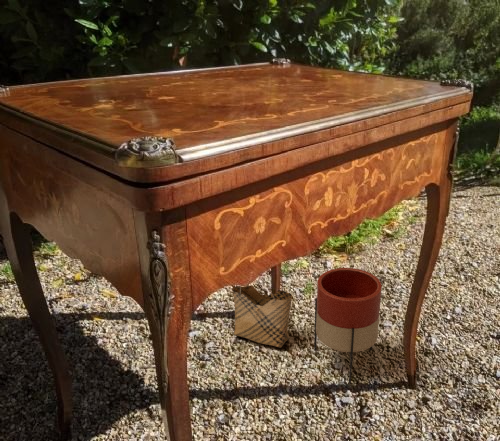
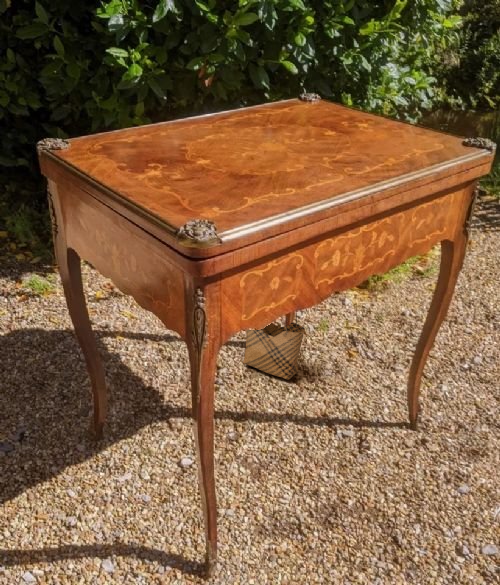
planter: present [314,268,382,384] -> none [322,306,394,420]

